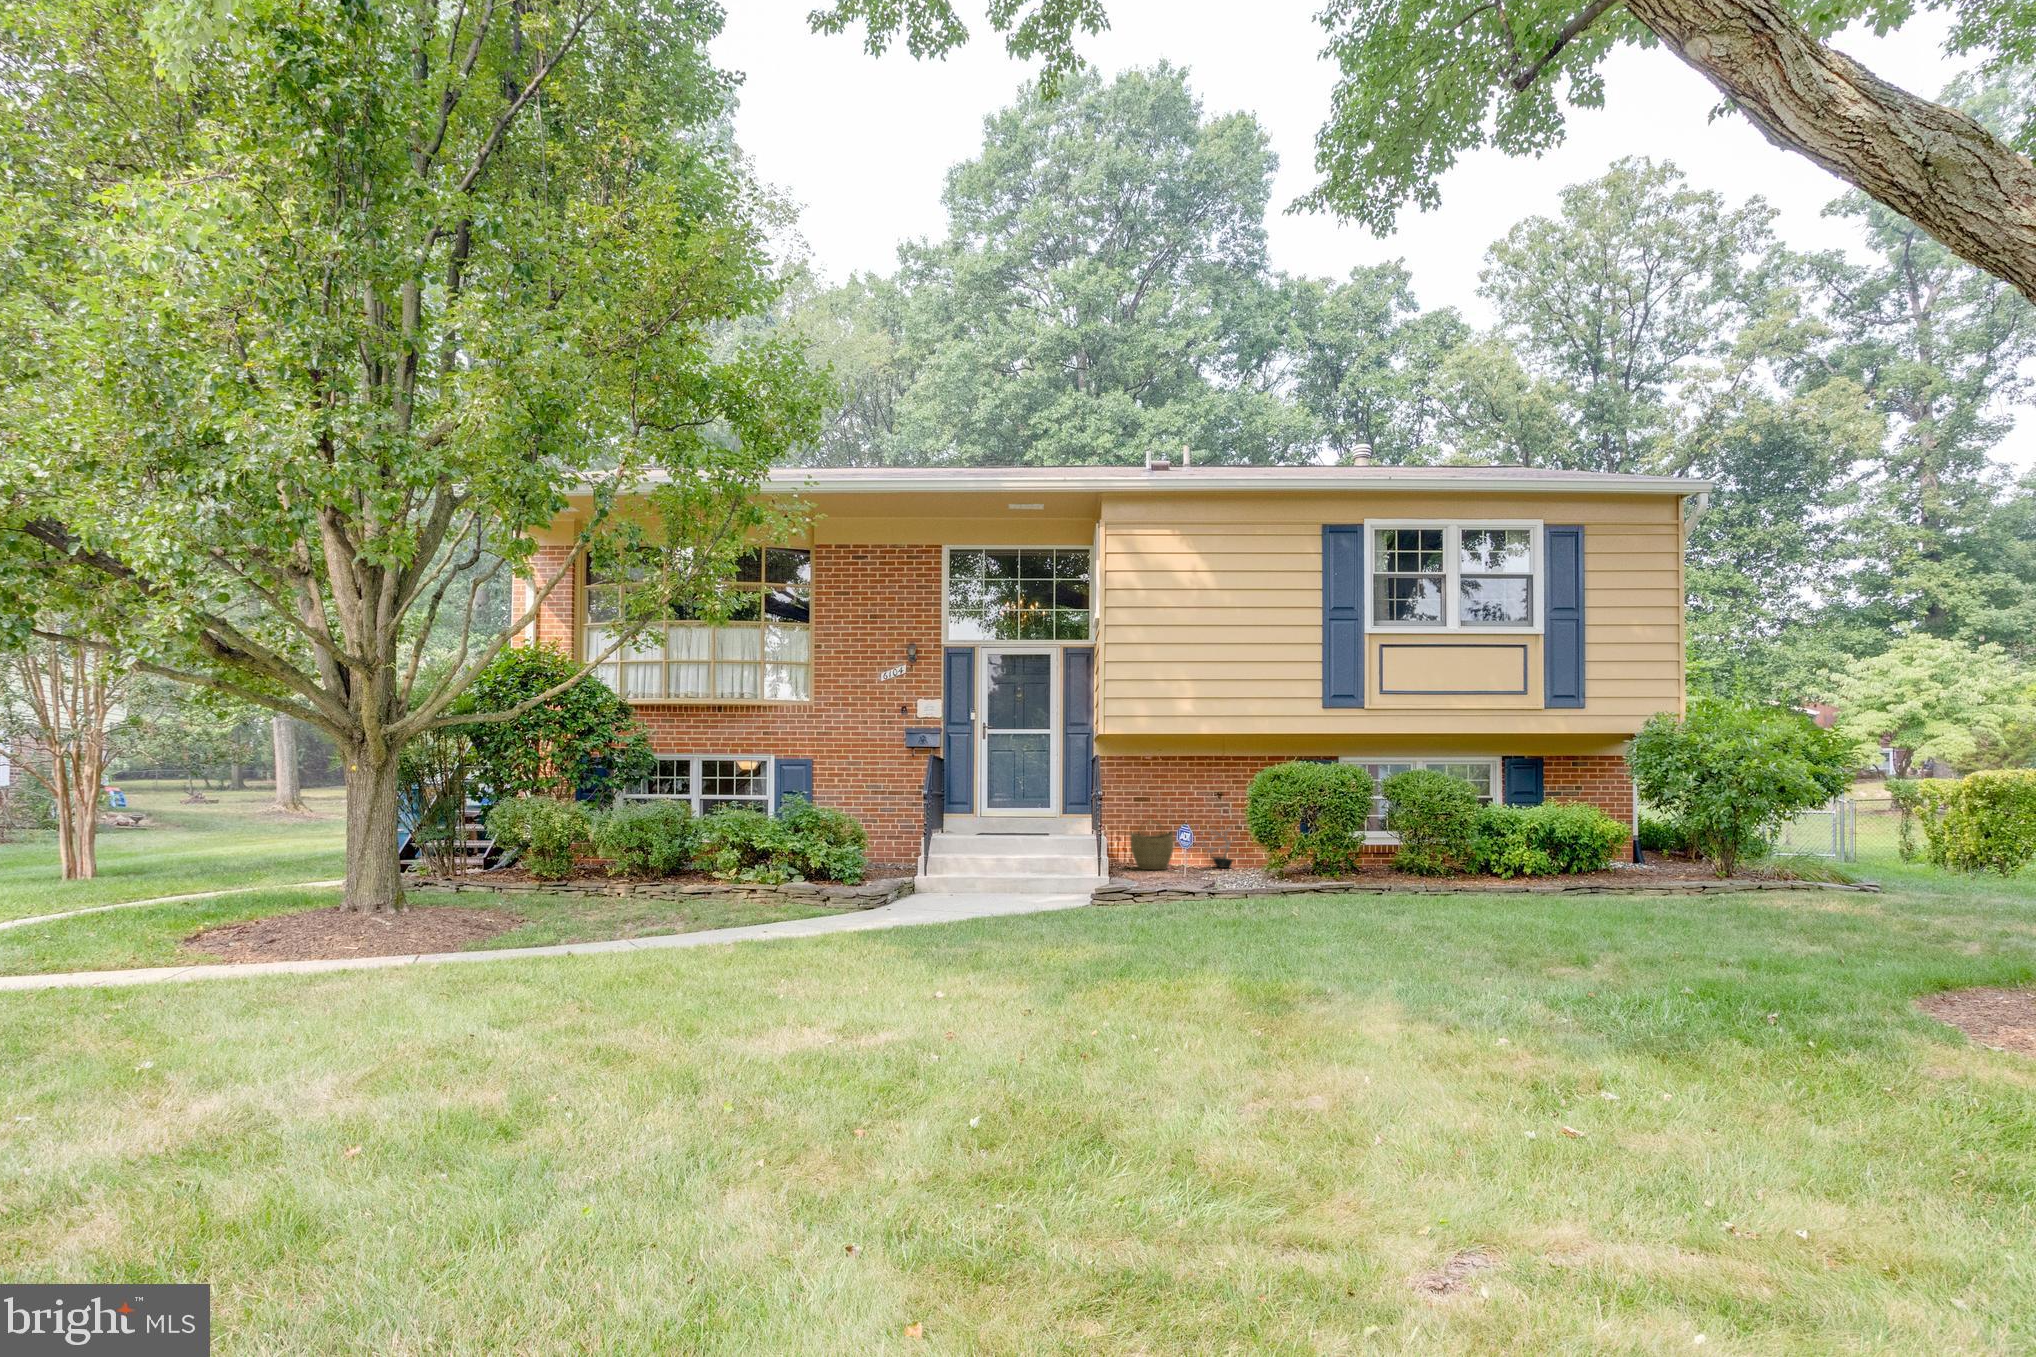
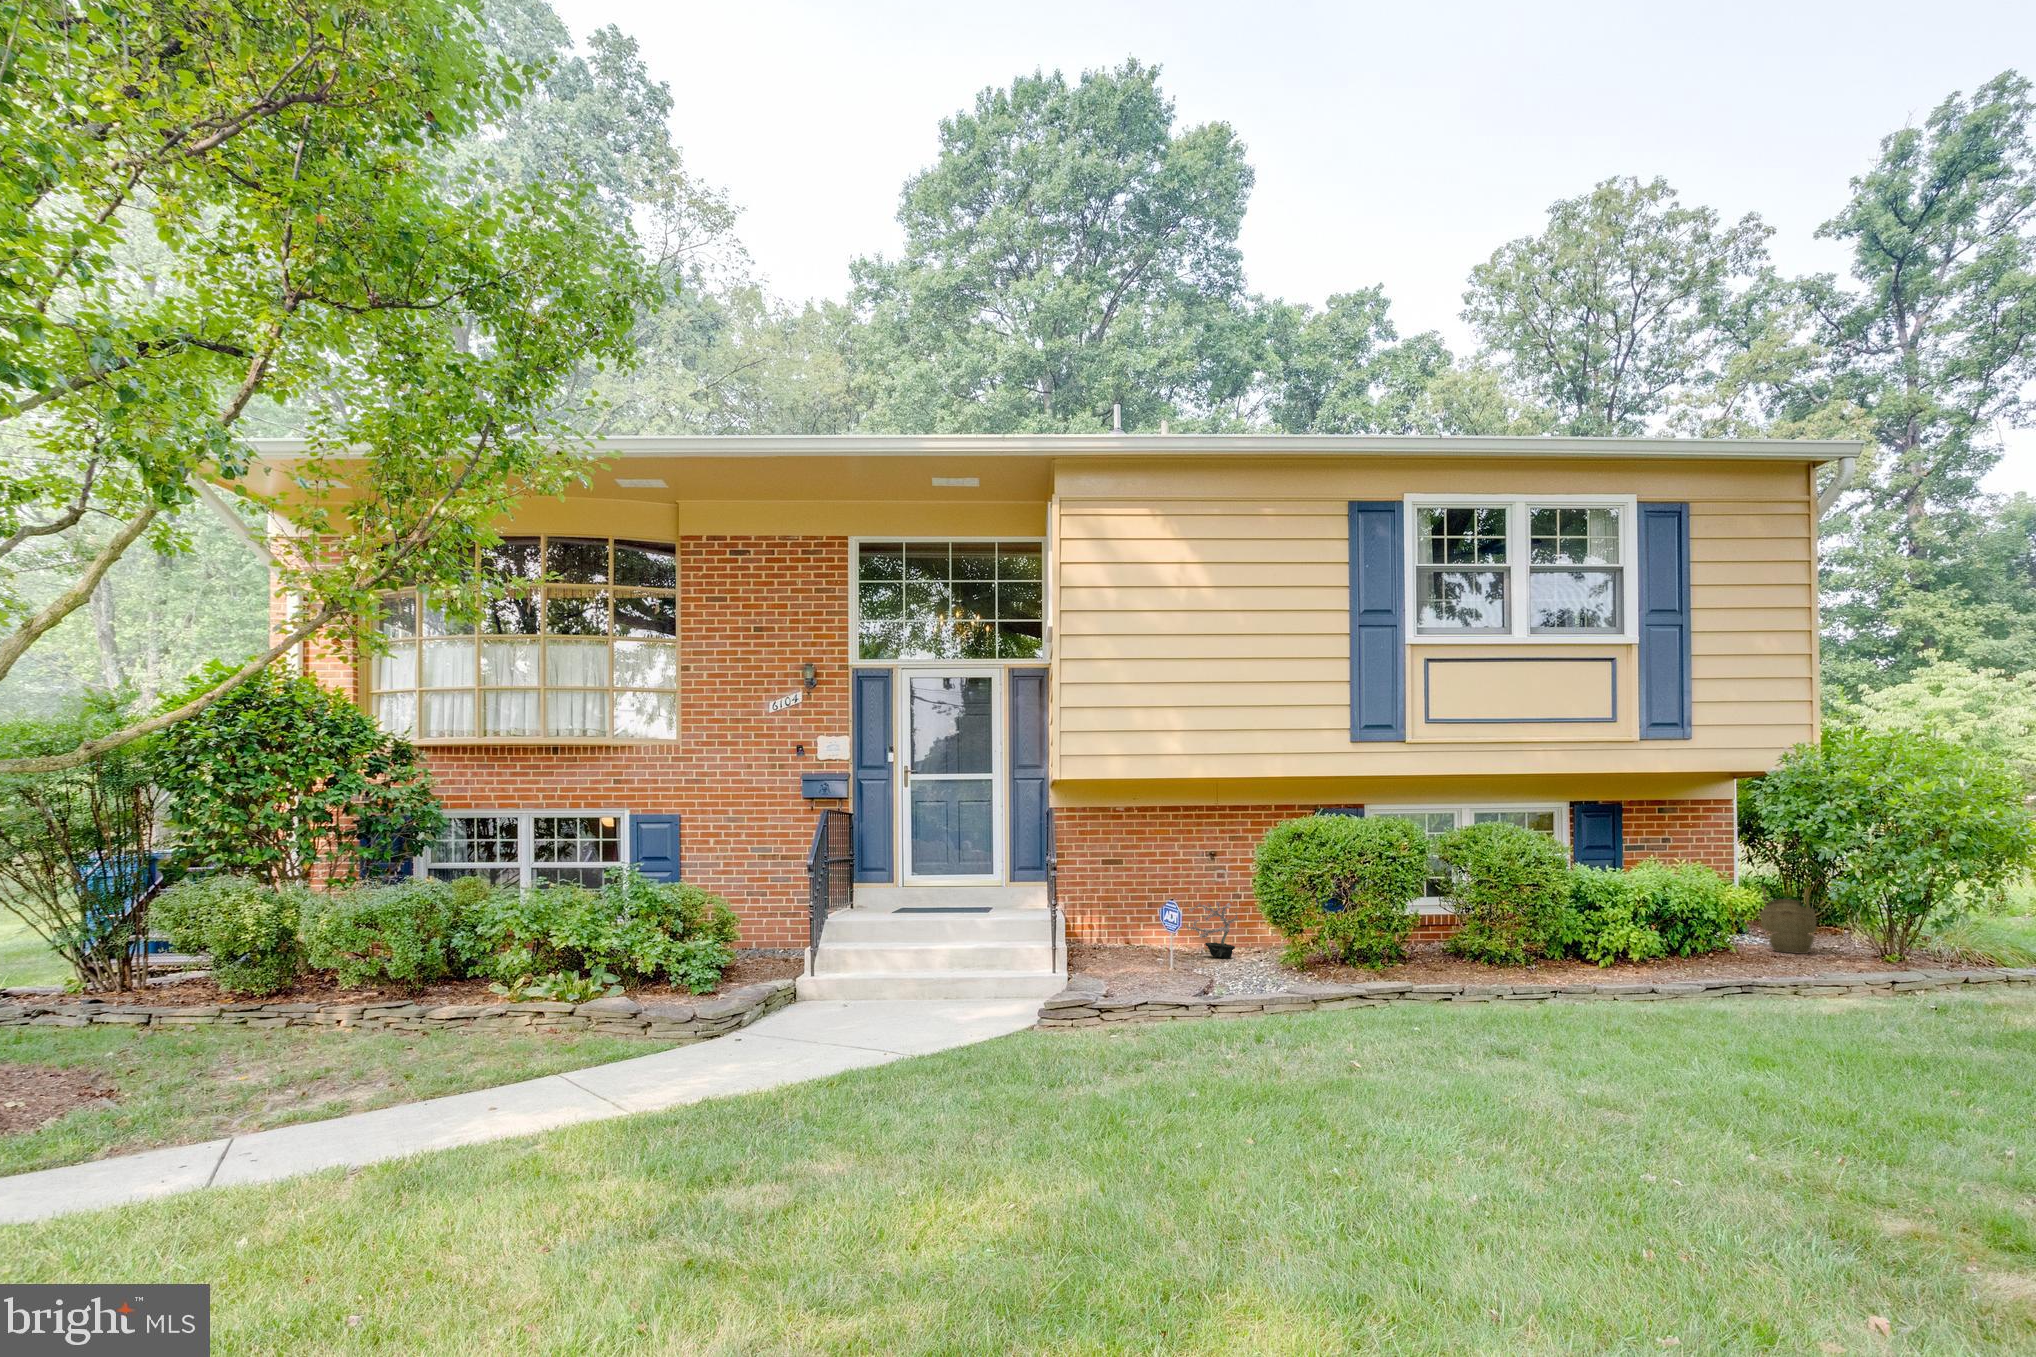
woven basket: present [1131,819,1174,870] -> present [1760,887,1816,954]

